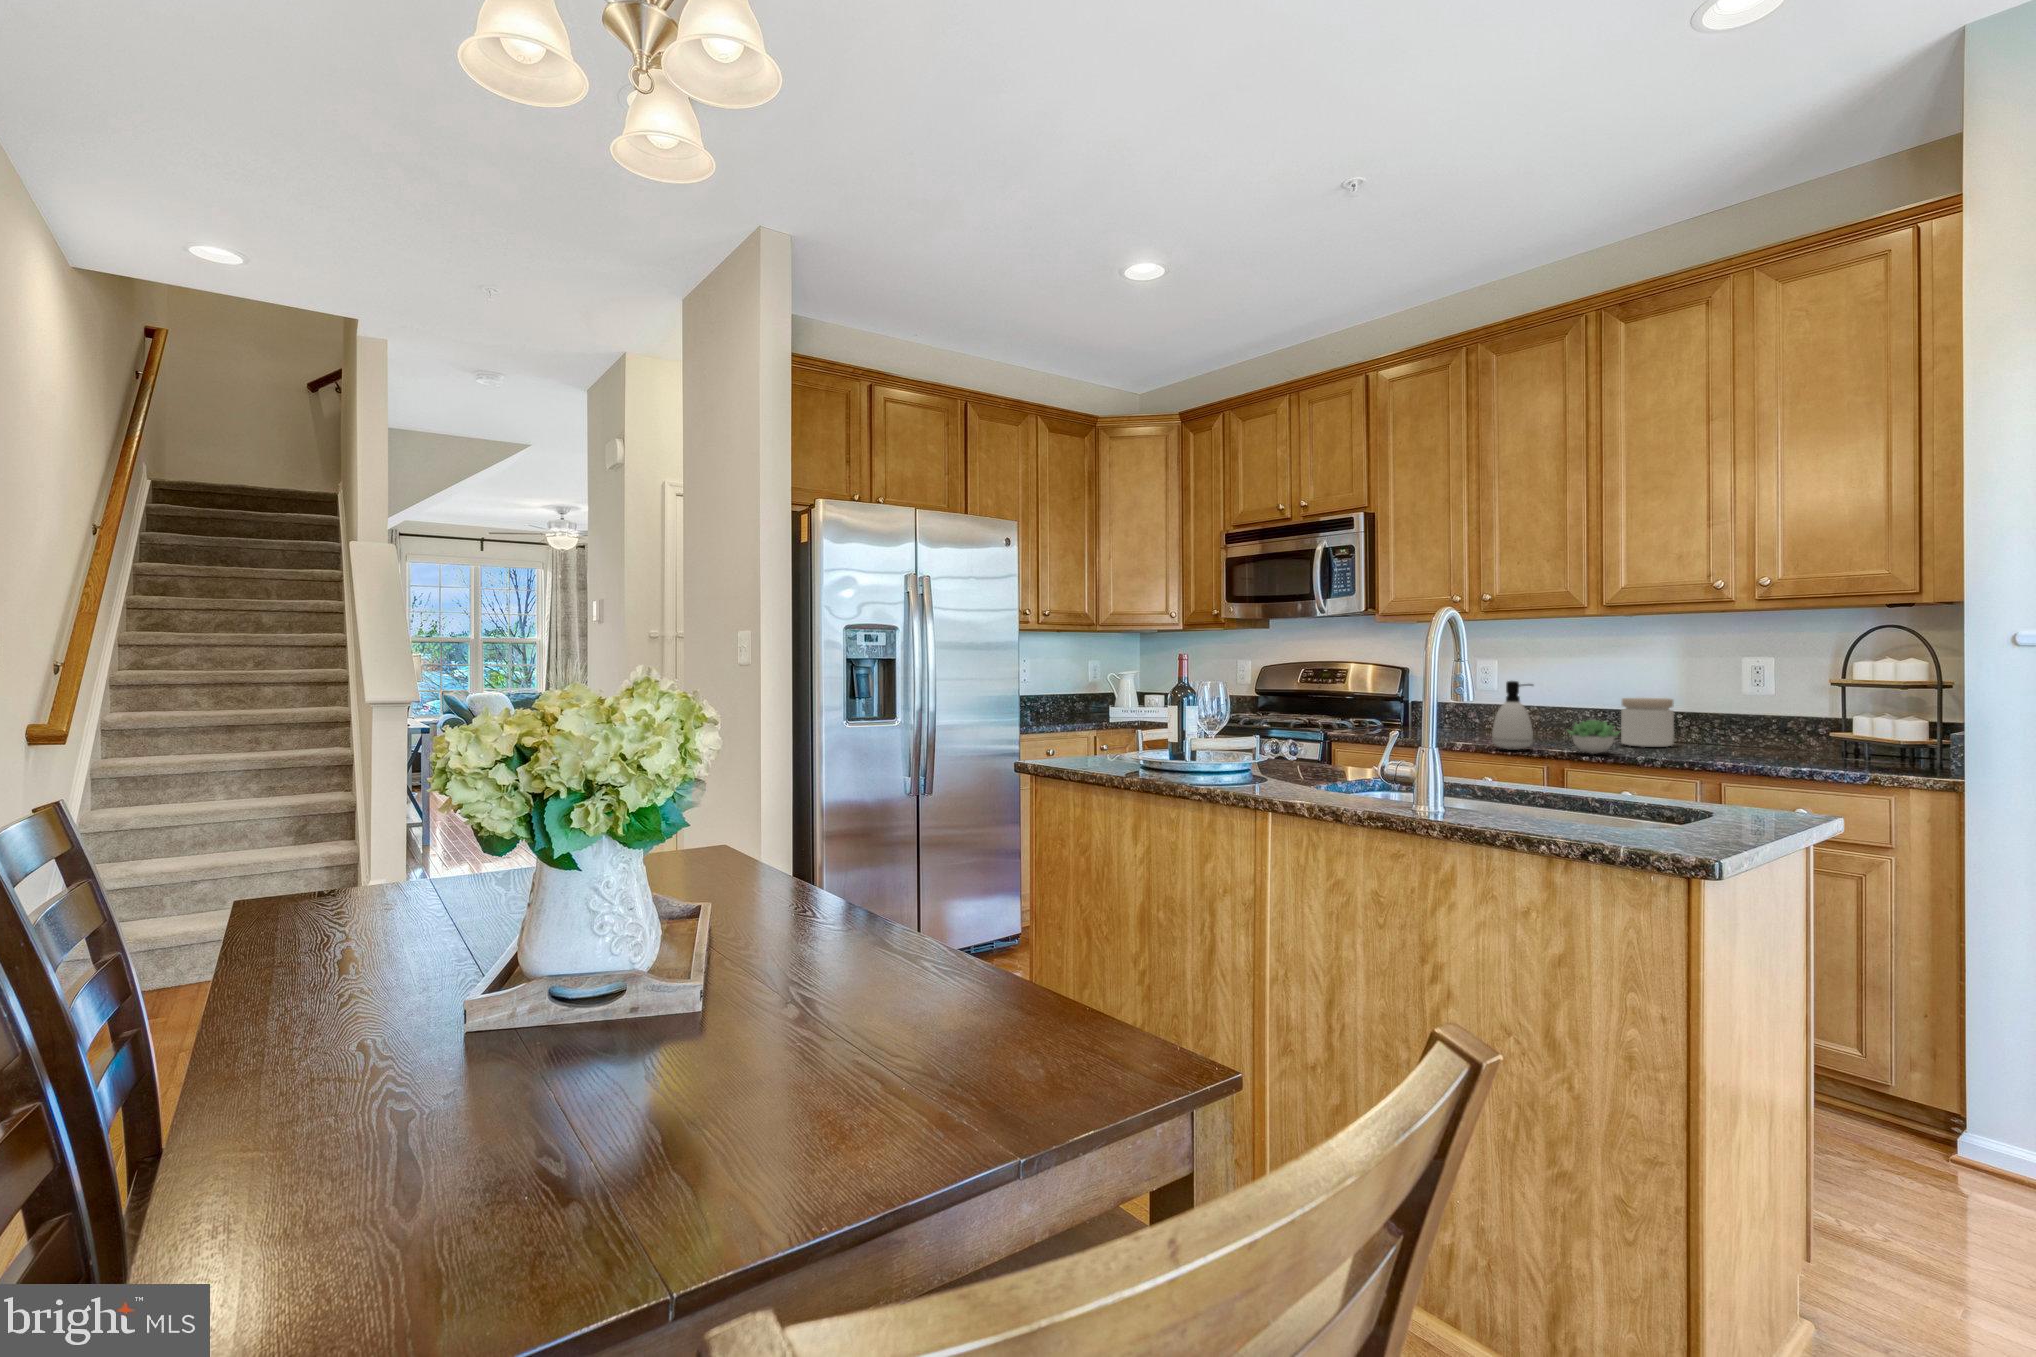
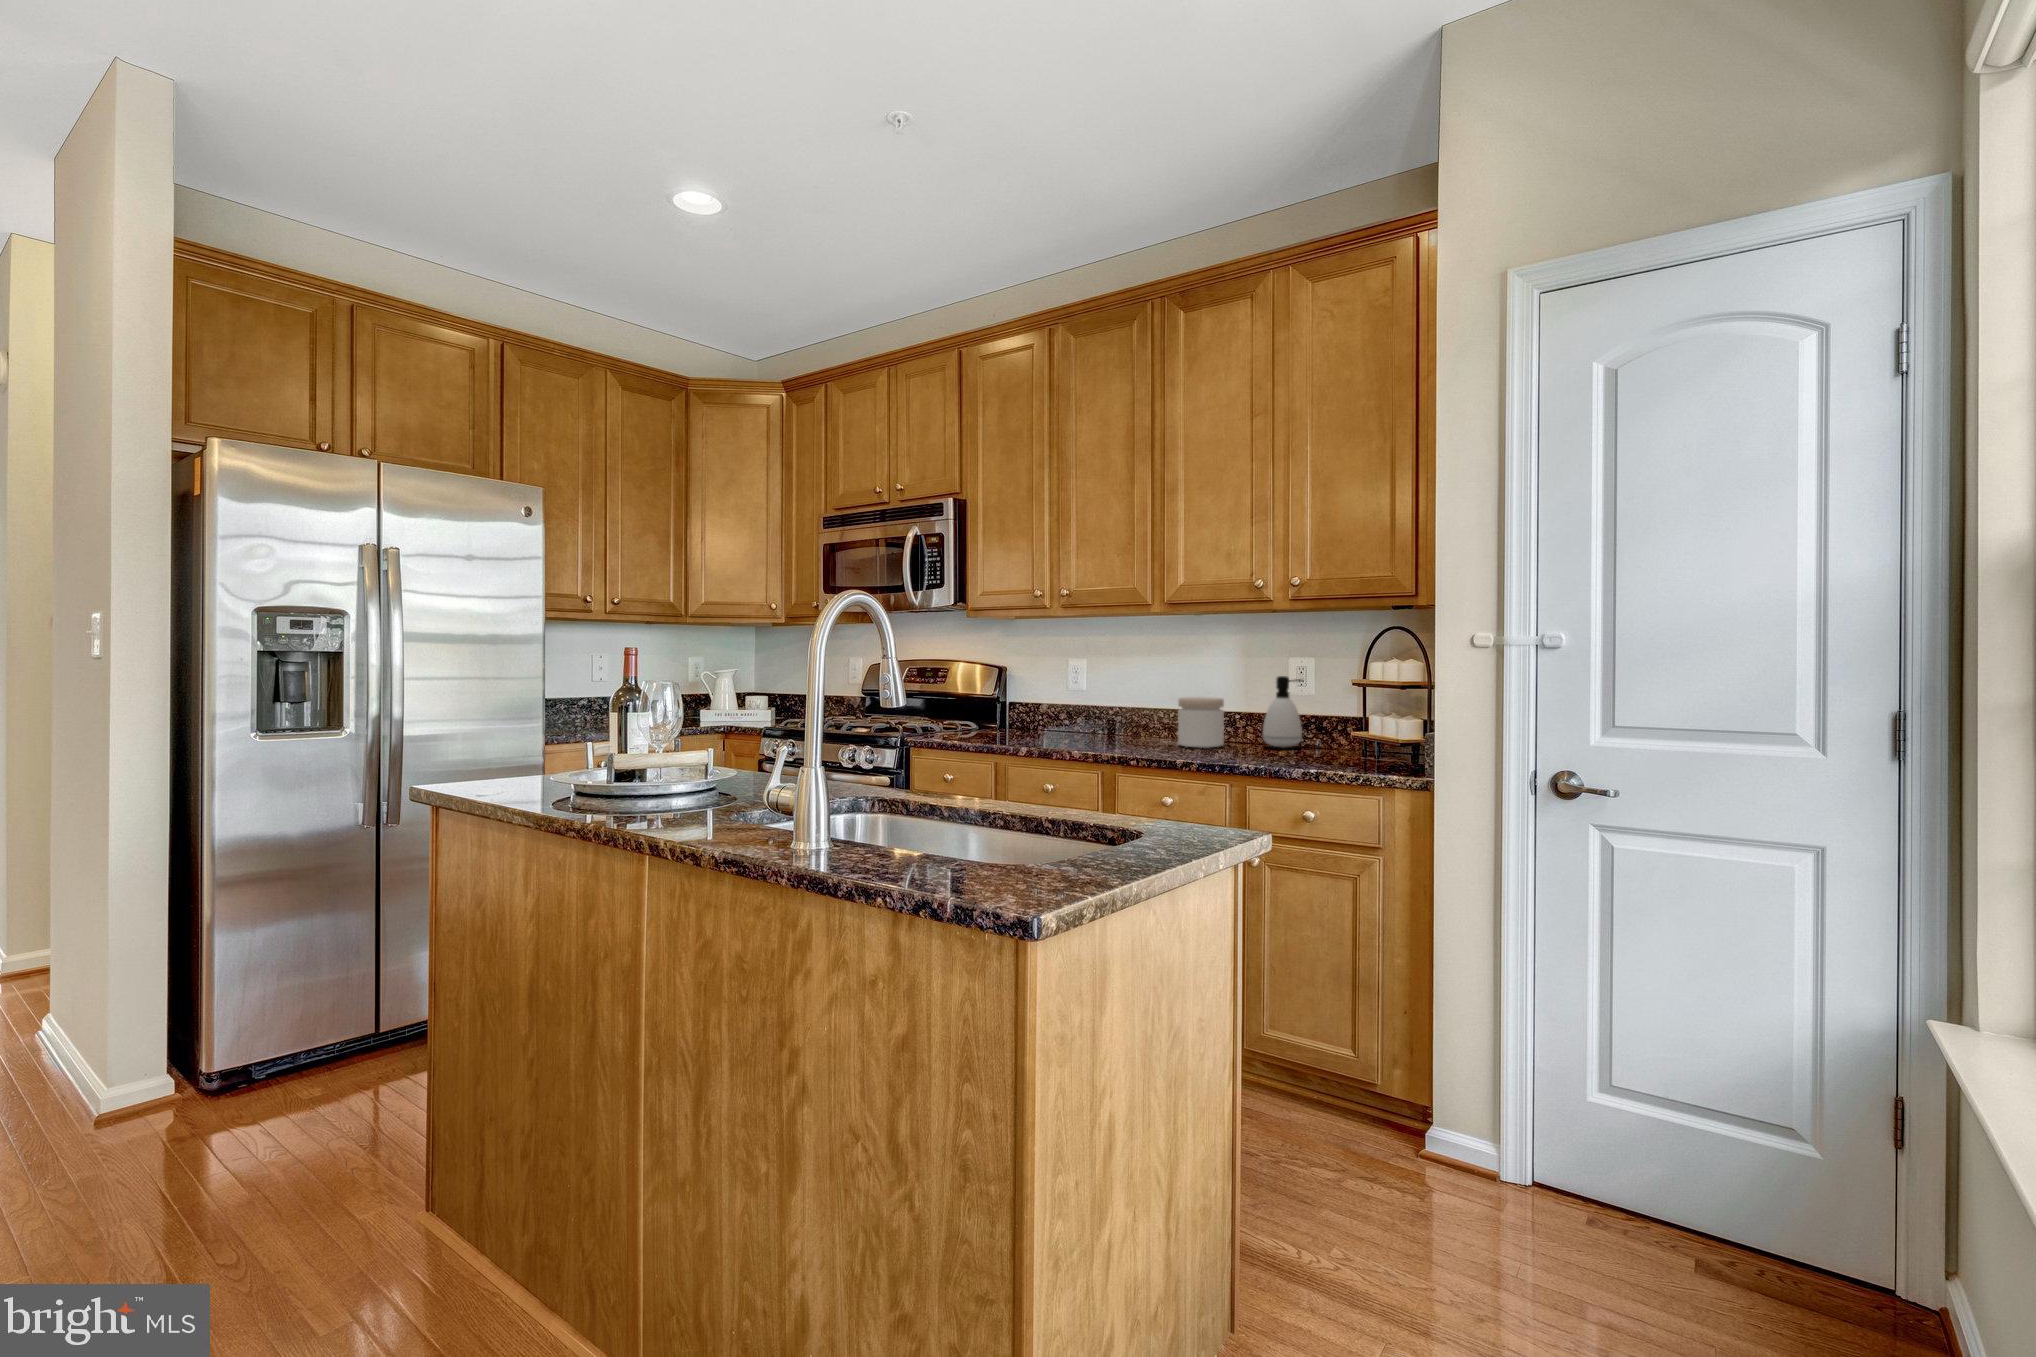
soap dispenser: present [1492,681,1533,750] -> present [1263,676,1302,748]
succulent plant: present [1567,720,1621,754] -> none [1116,721,1167,756]

